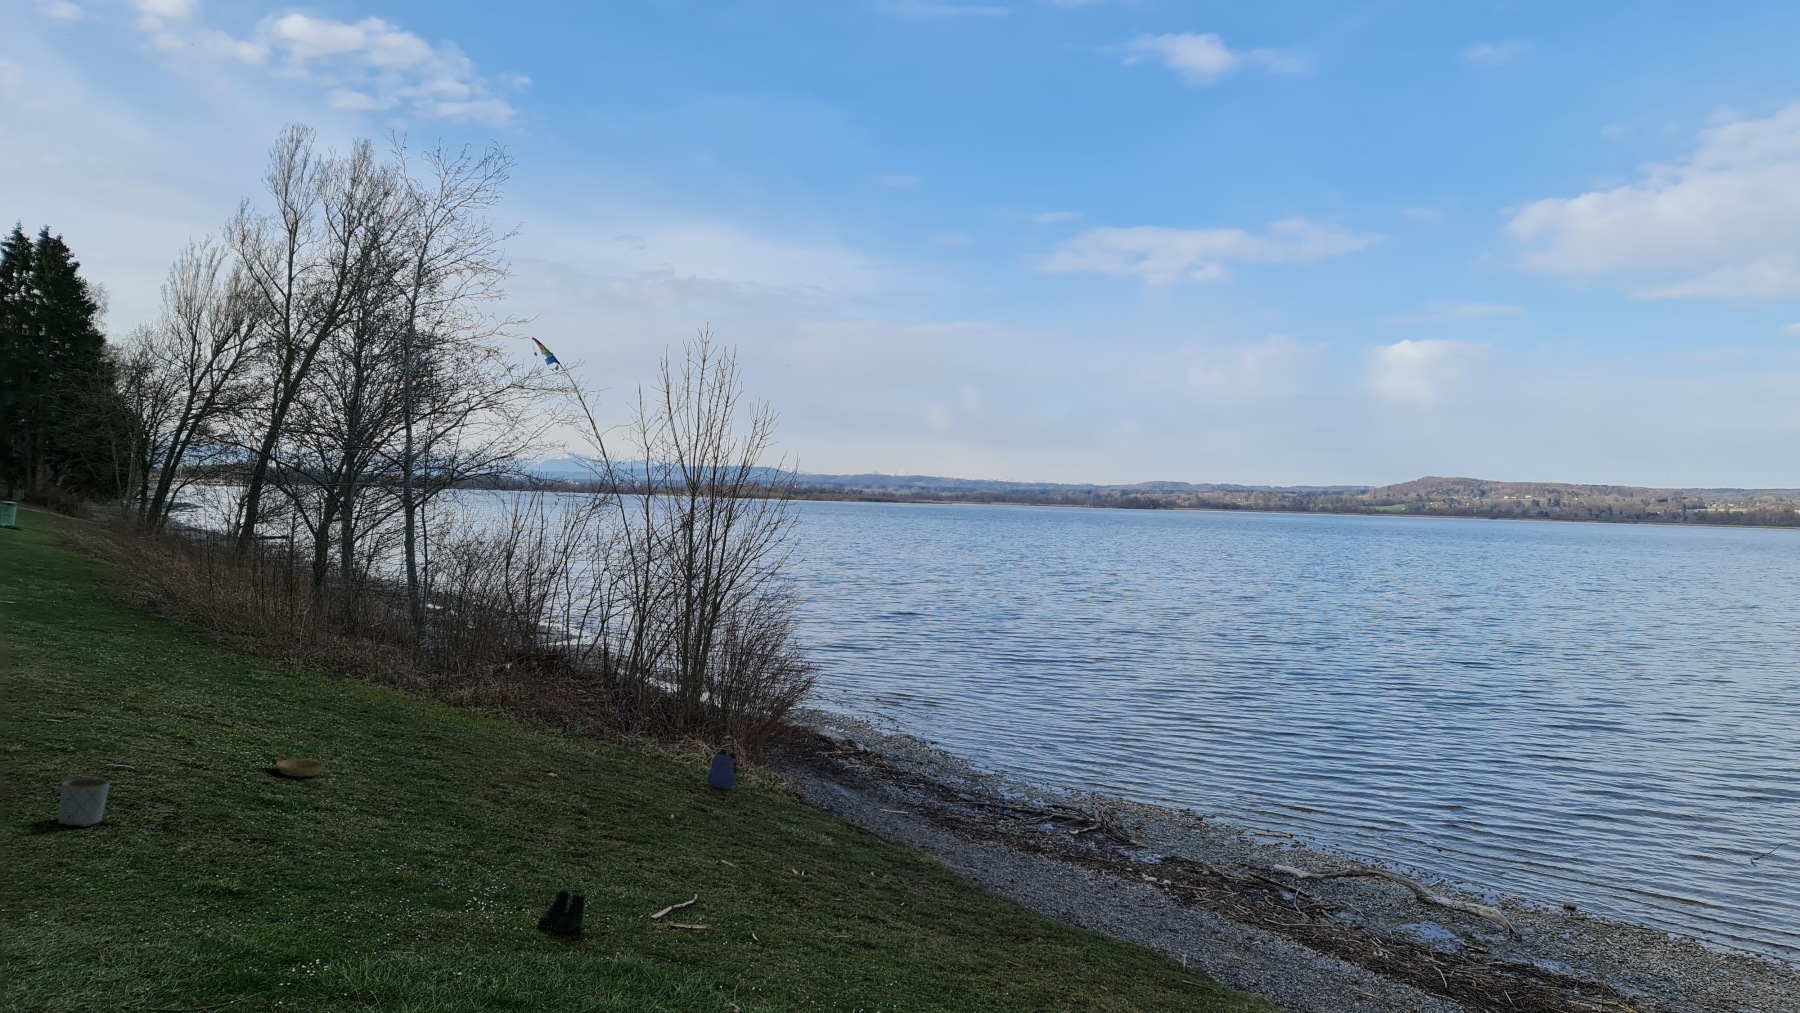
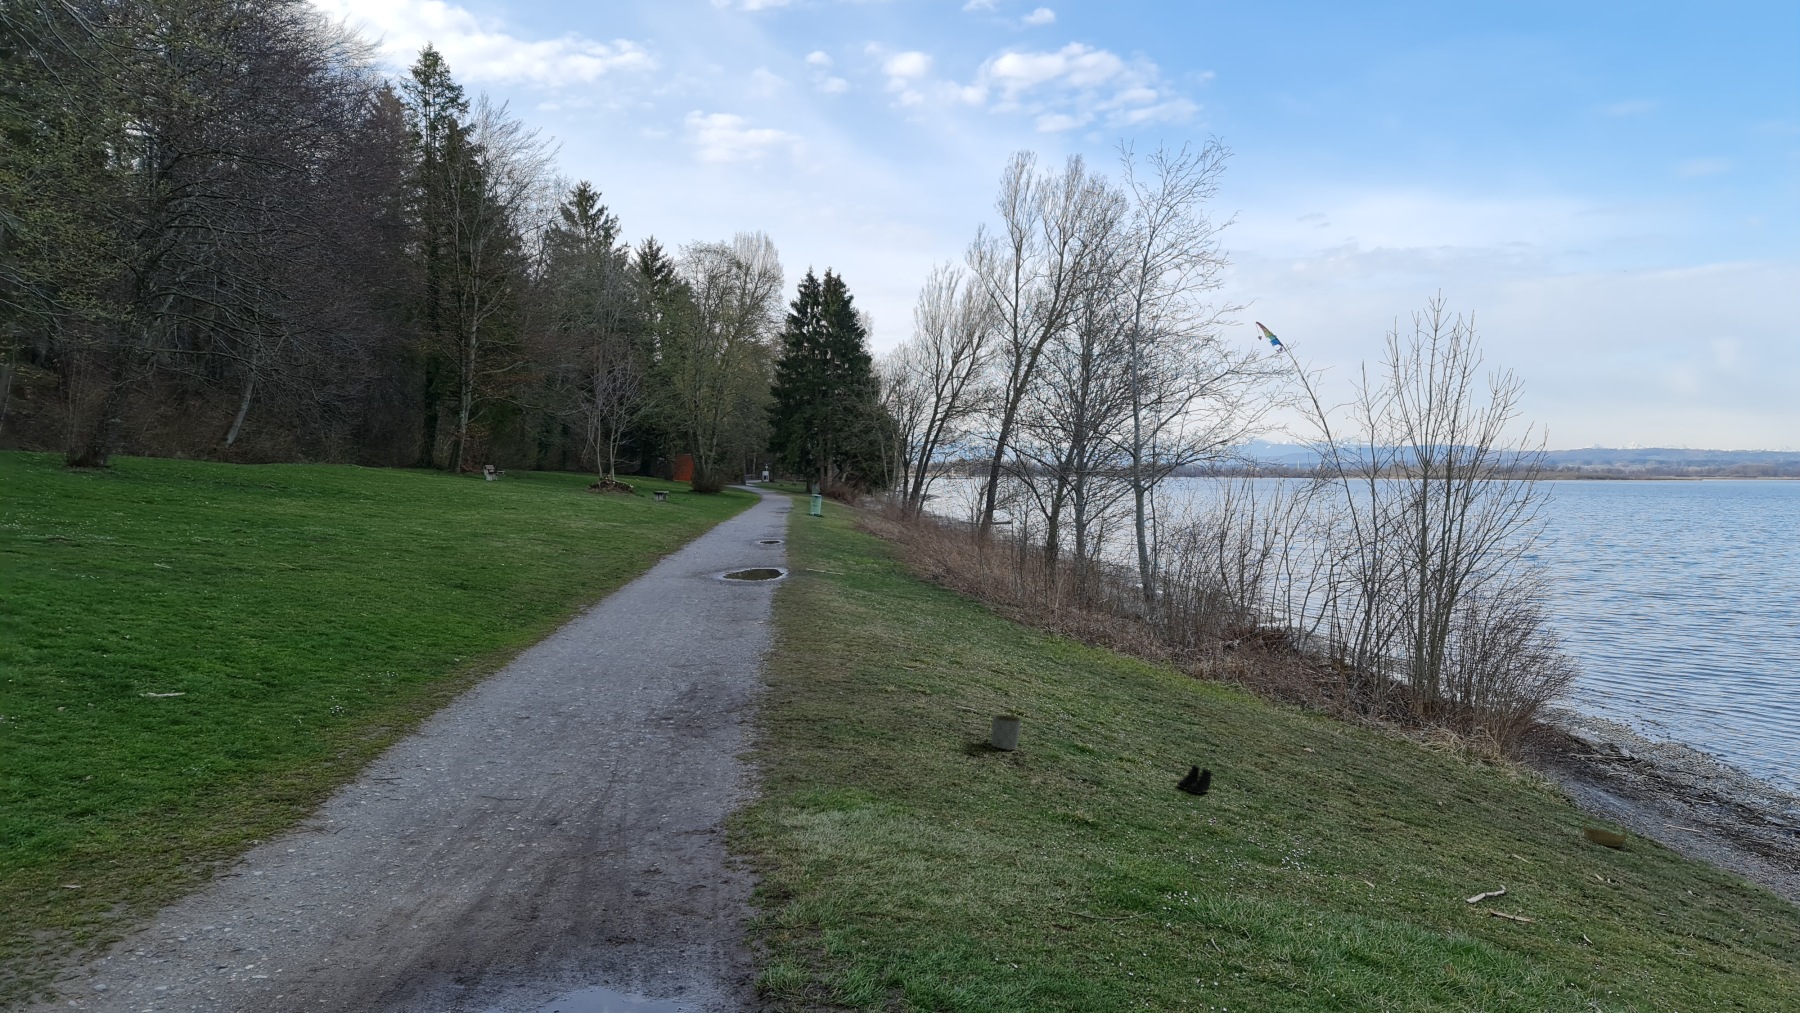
basket: present [276,735,327,777] -> present [1583,811,1626,847]
backpack: present [708,750,737,790] -> none [1464,740,1497,782]
boots: present [538,890,585,932] -> present [1178,765,1212,794]

